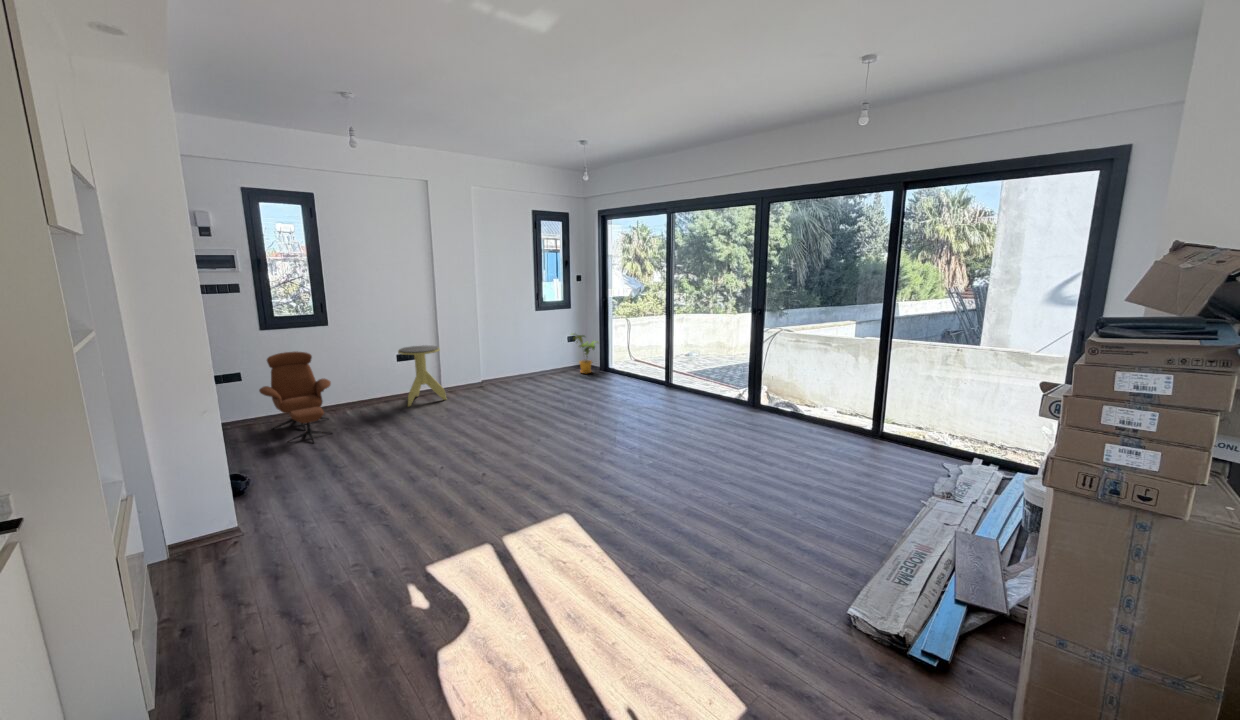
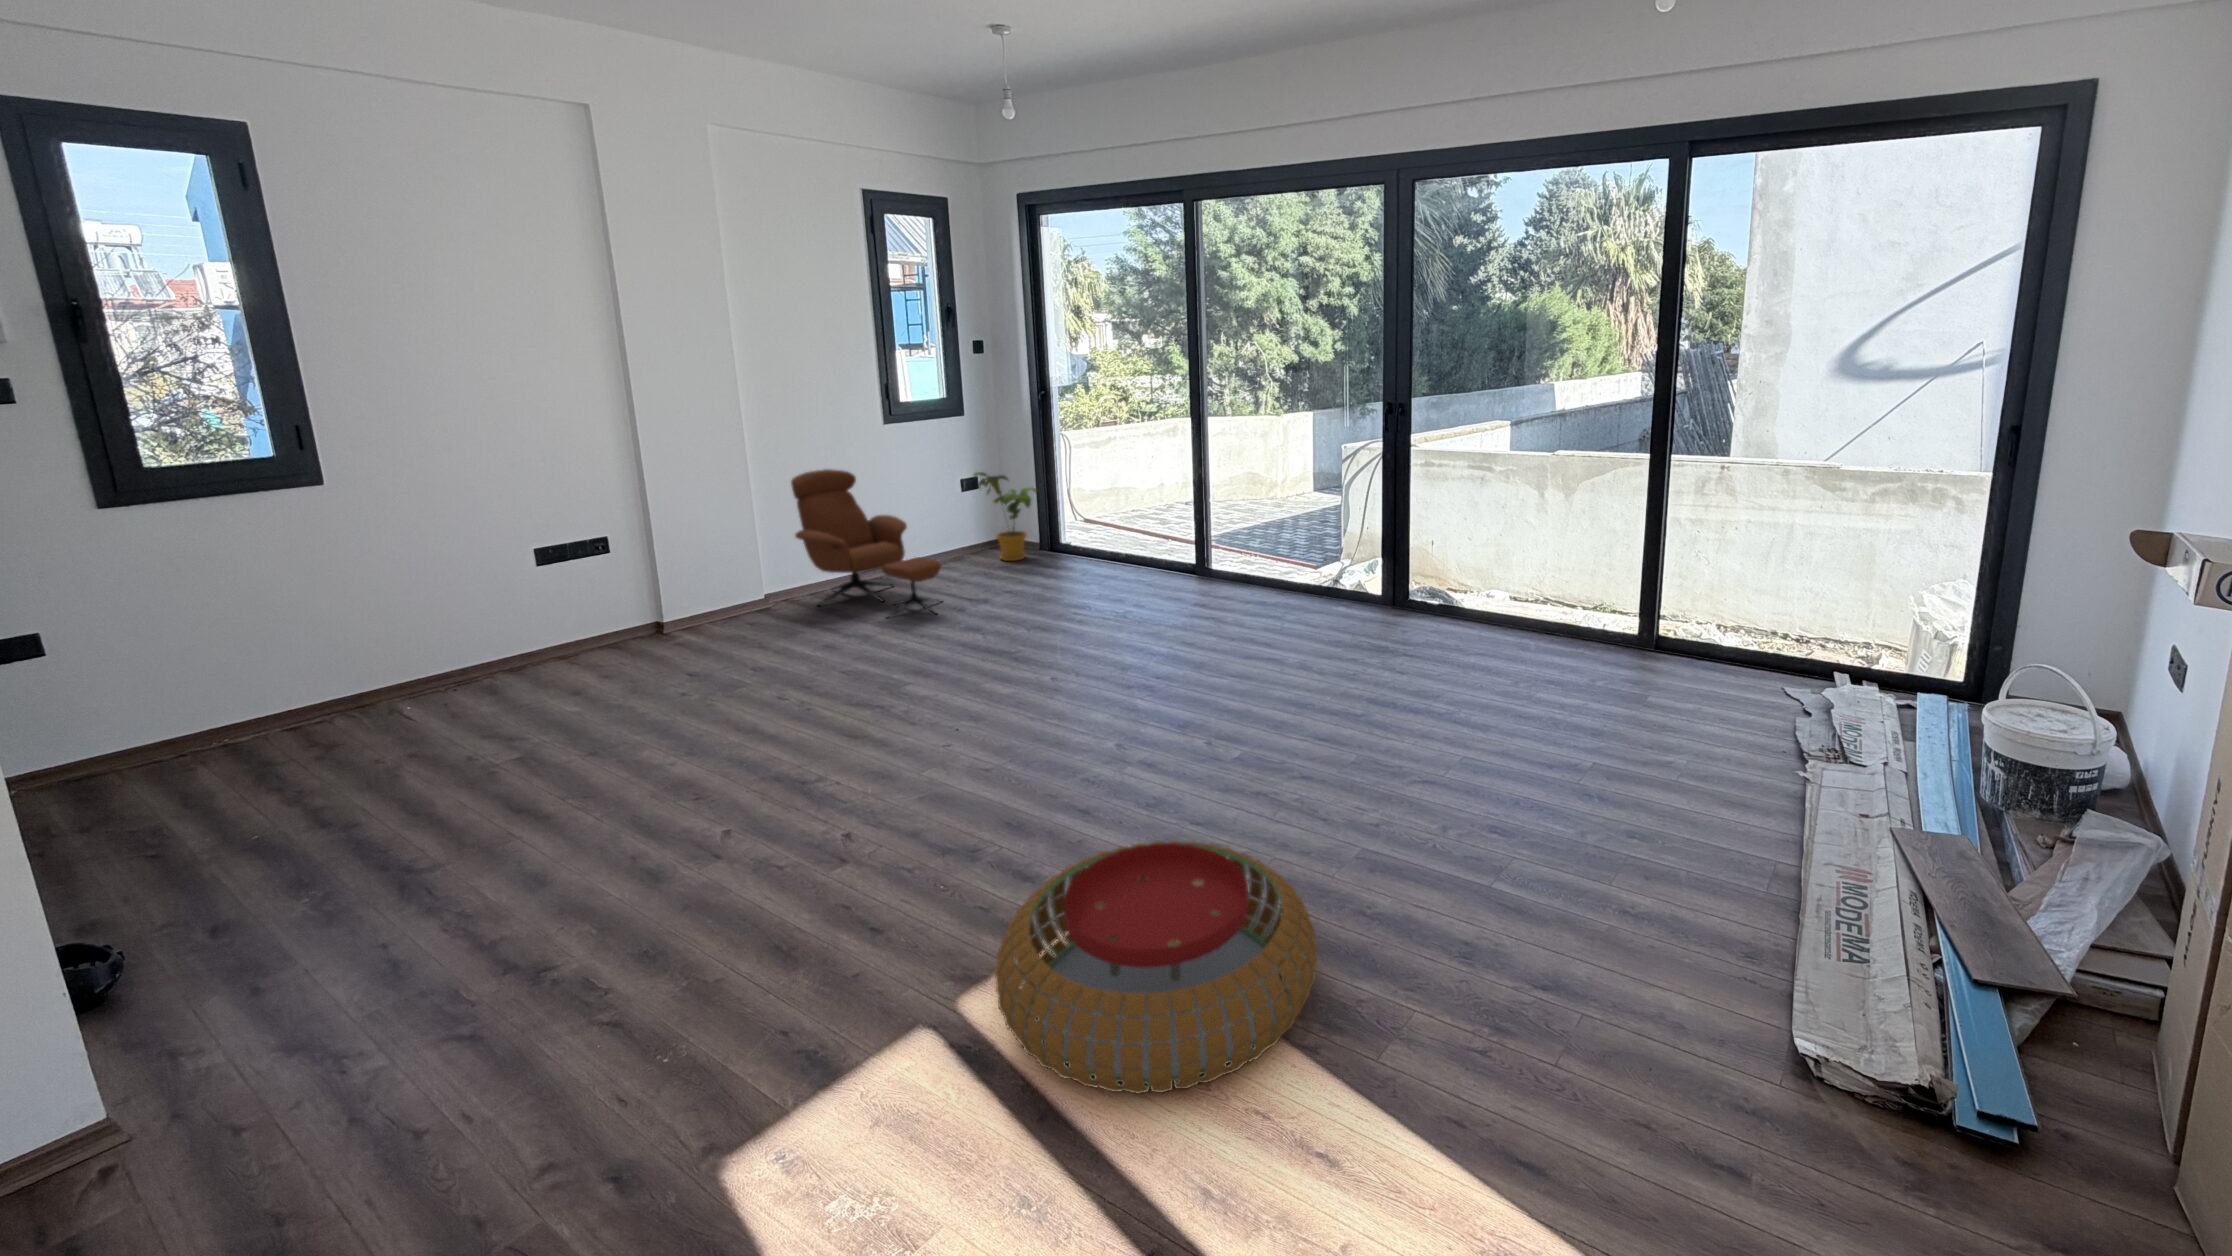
side table: present [398,345,446,406] -> none [534,519,681,679]
lounge chair: present [259,352,331,443] -> present [791,469,941,615]
pouf: none [514,486,645,580] -> present [995,840,1317,1093]

